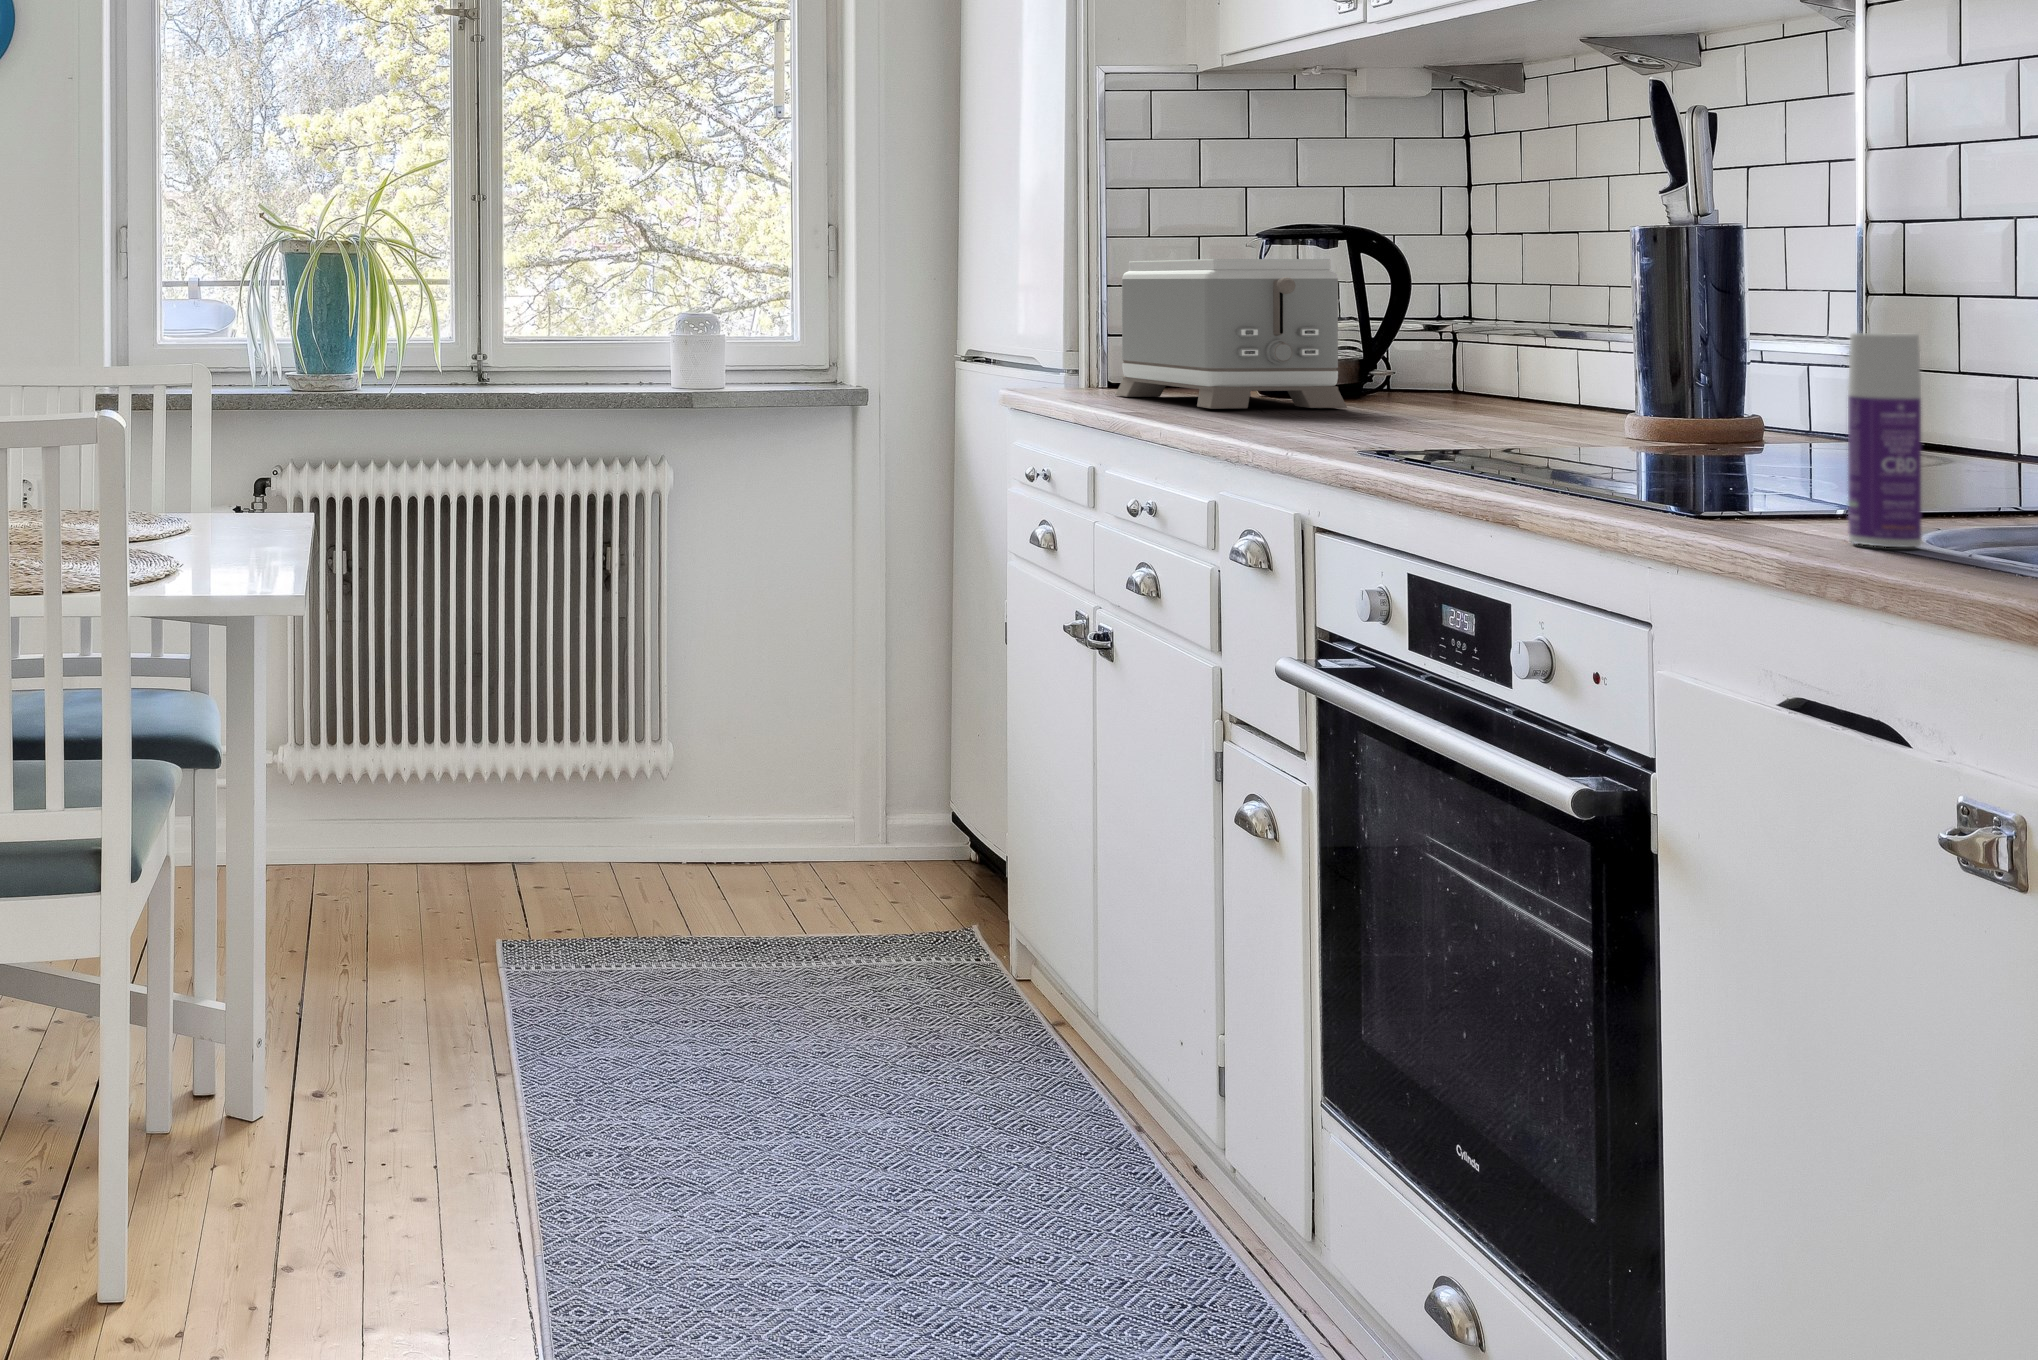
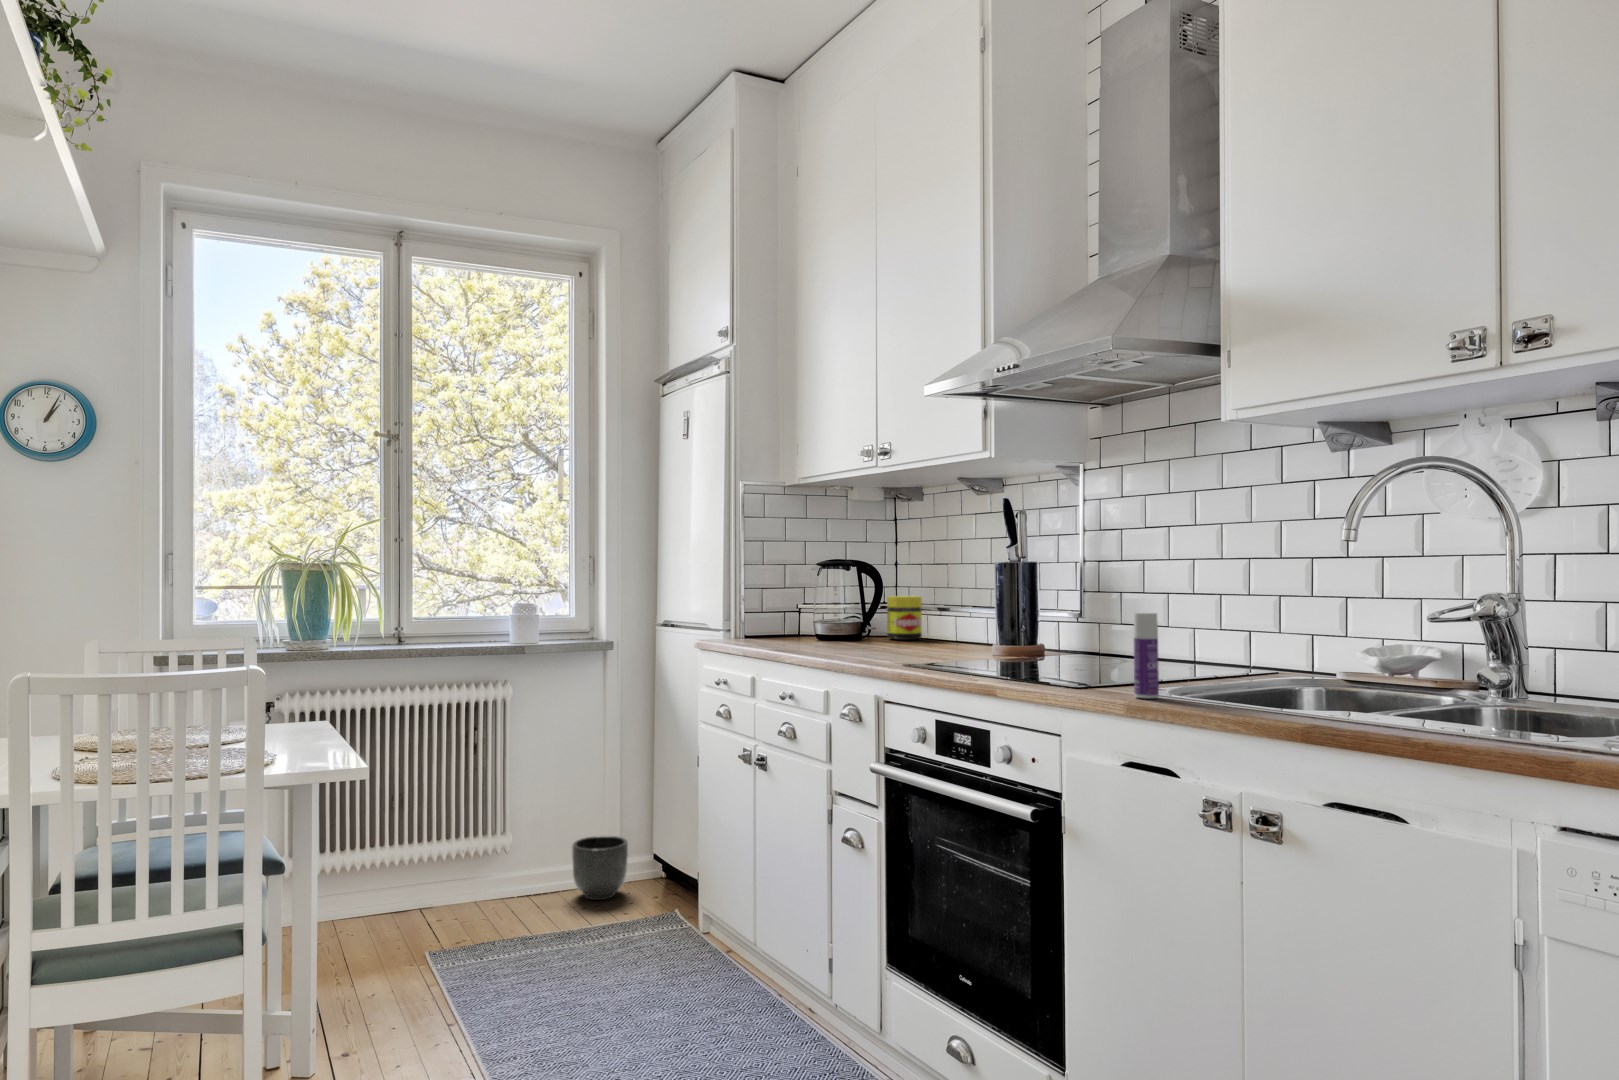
toaster: present [1115,259,1347,409] -> none [757,575,865,646]
jar: none [1419,307,1510,404] -> present [887,596,922,640]
planter: none [785,763,891,884] -> present [572,836,628,900]

